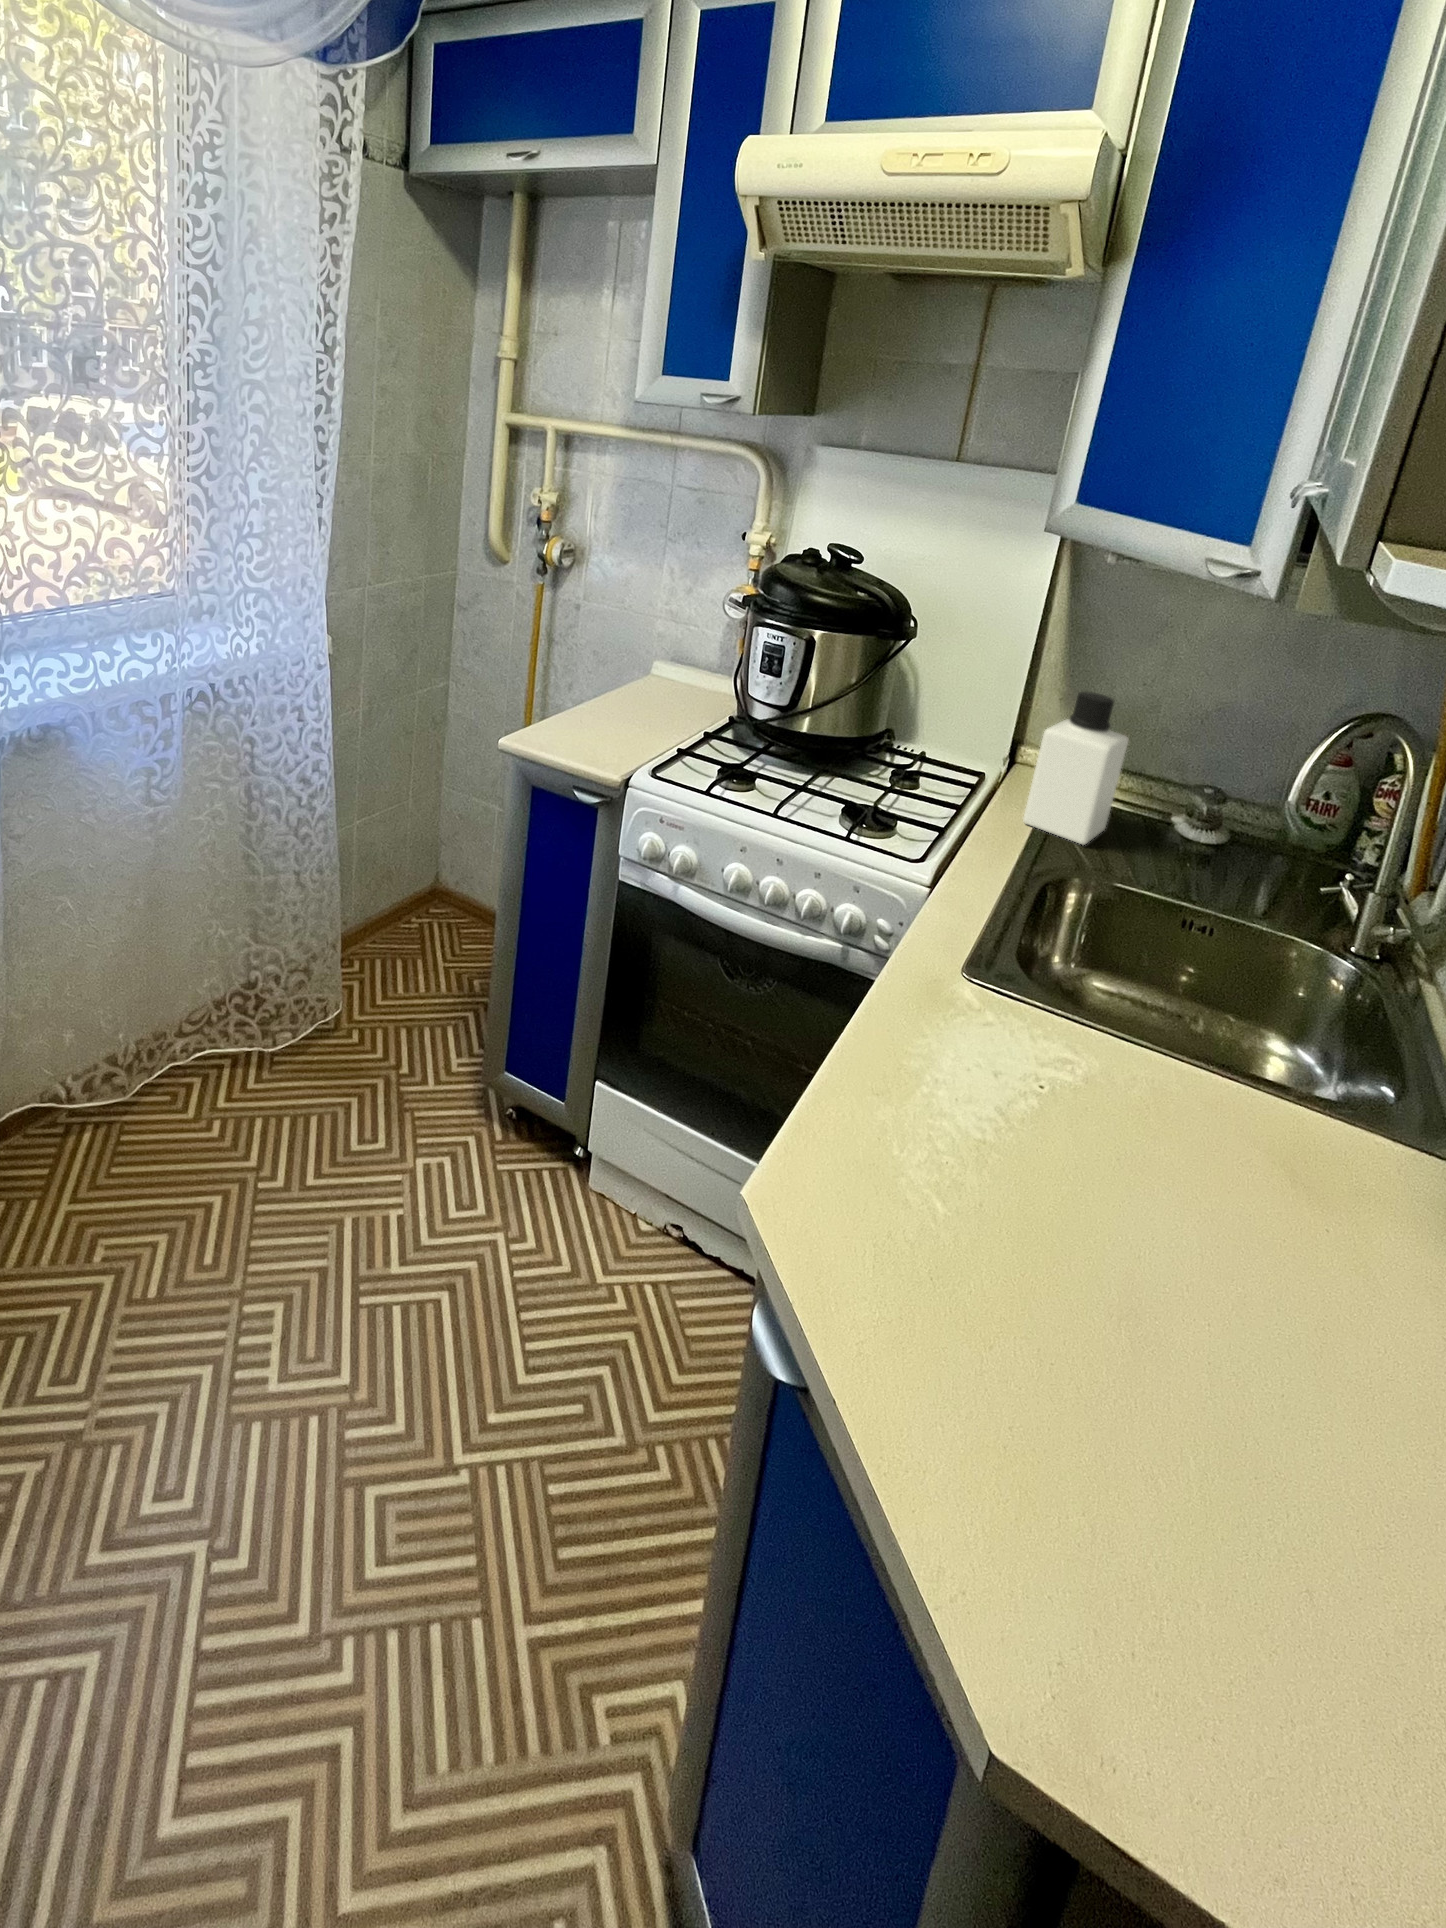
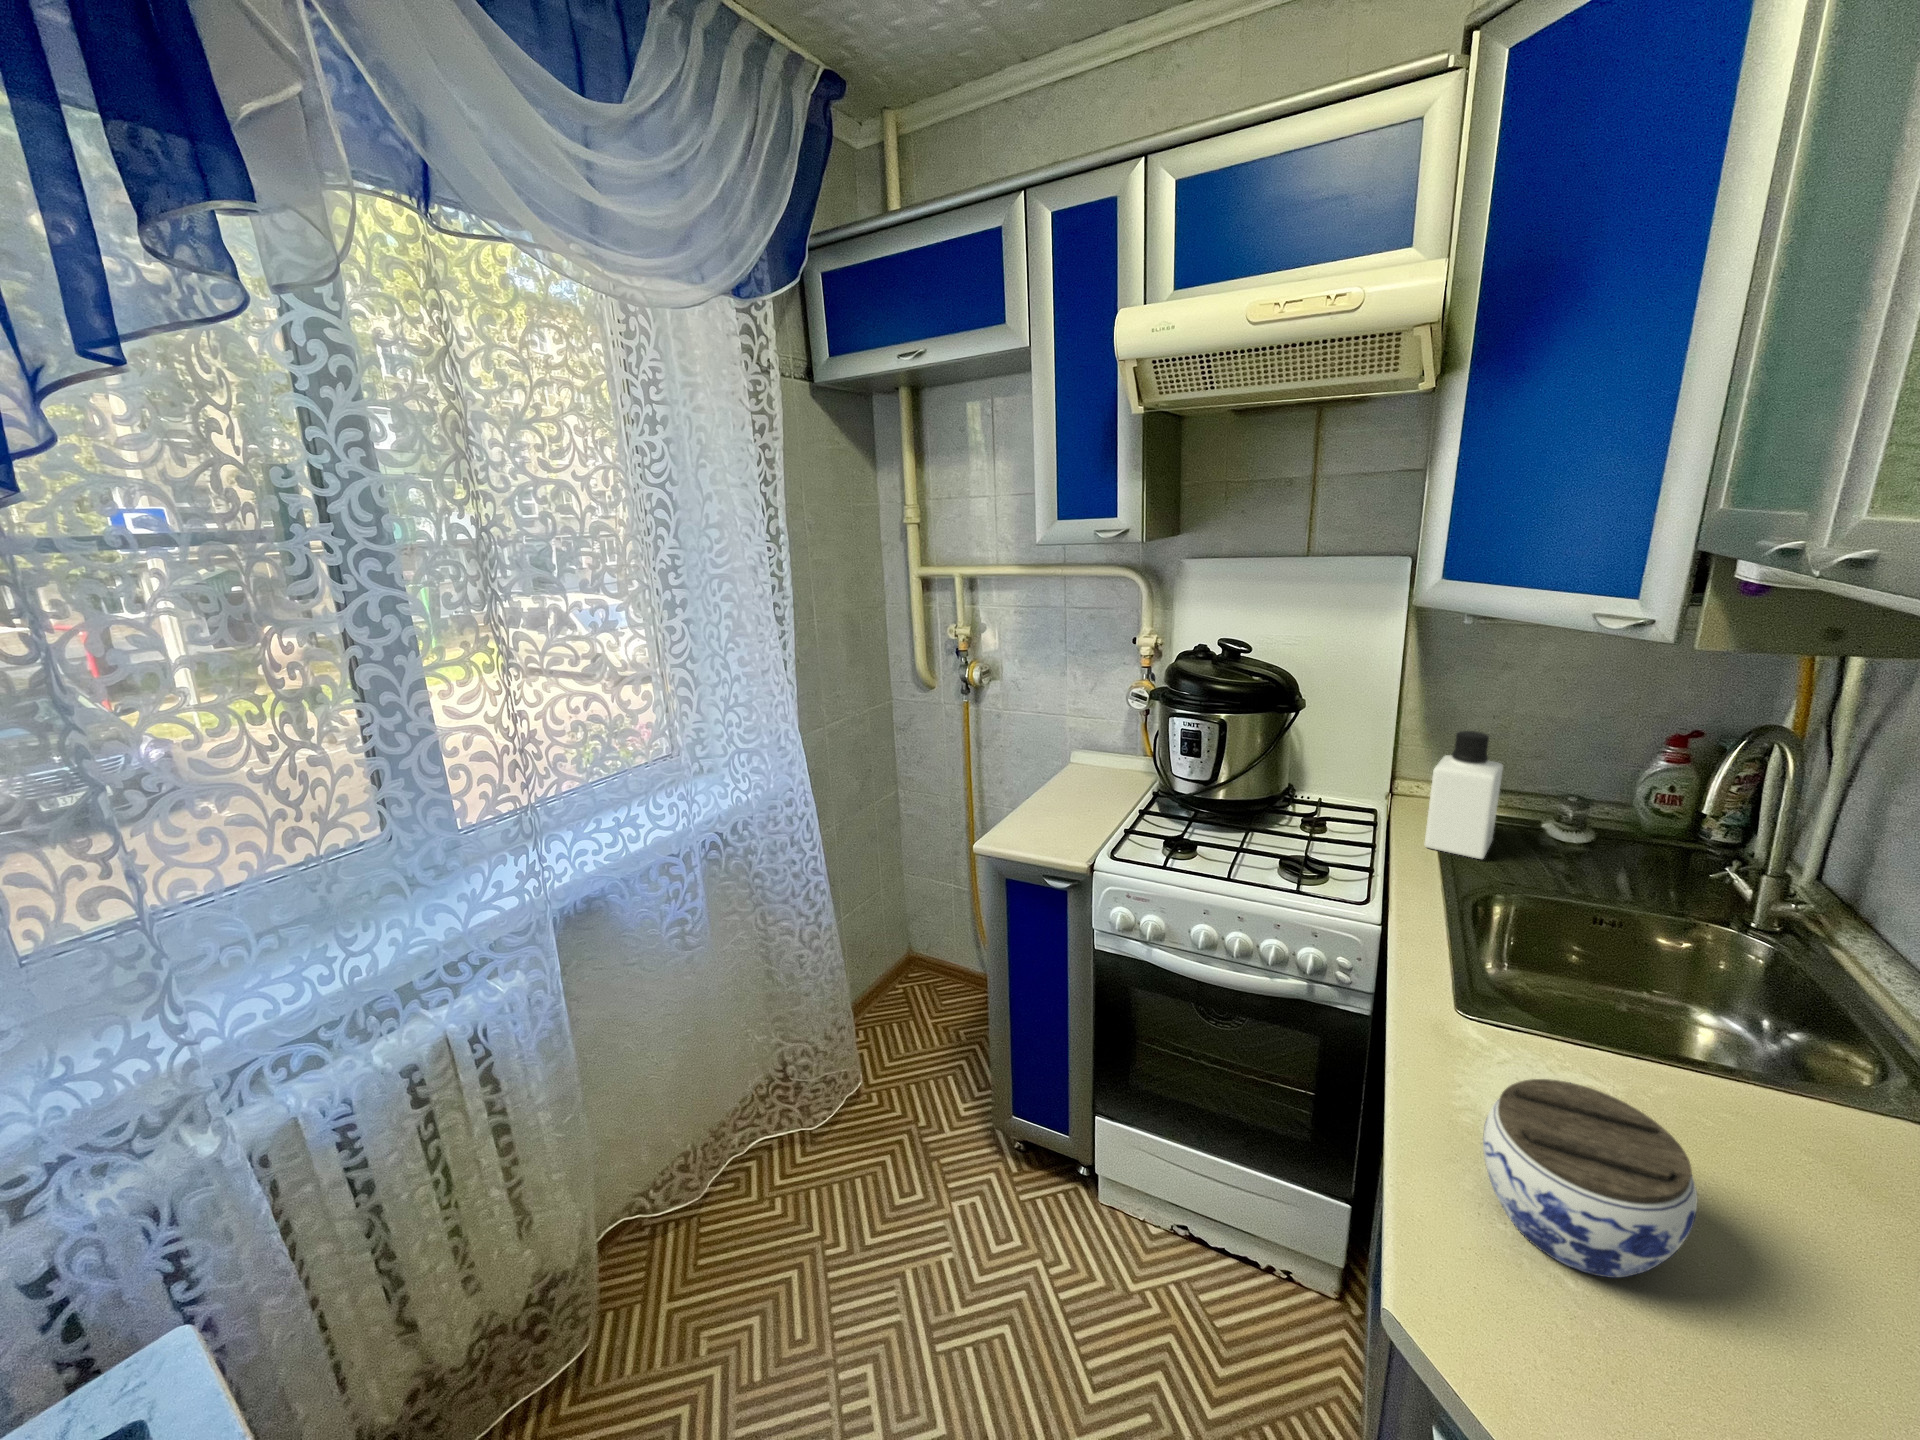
jar: none [915,1029,1114,1235] -> present [1483,1079,1698,1278]

